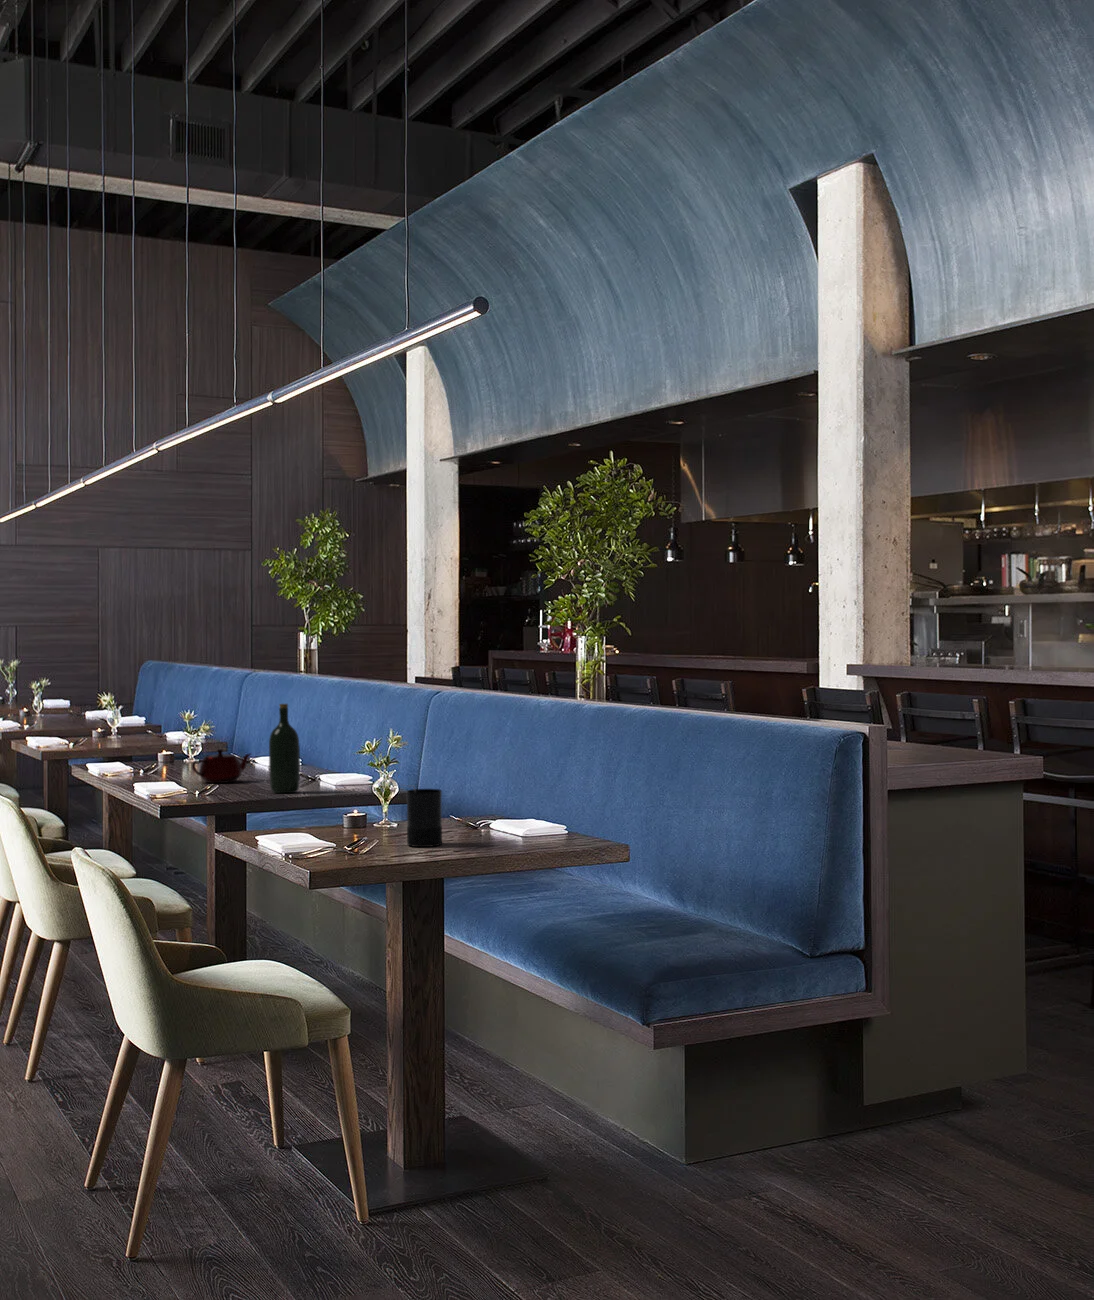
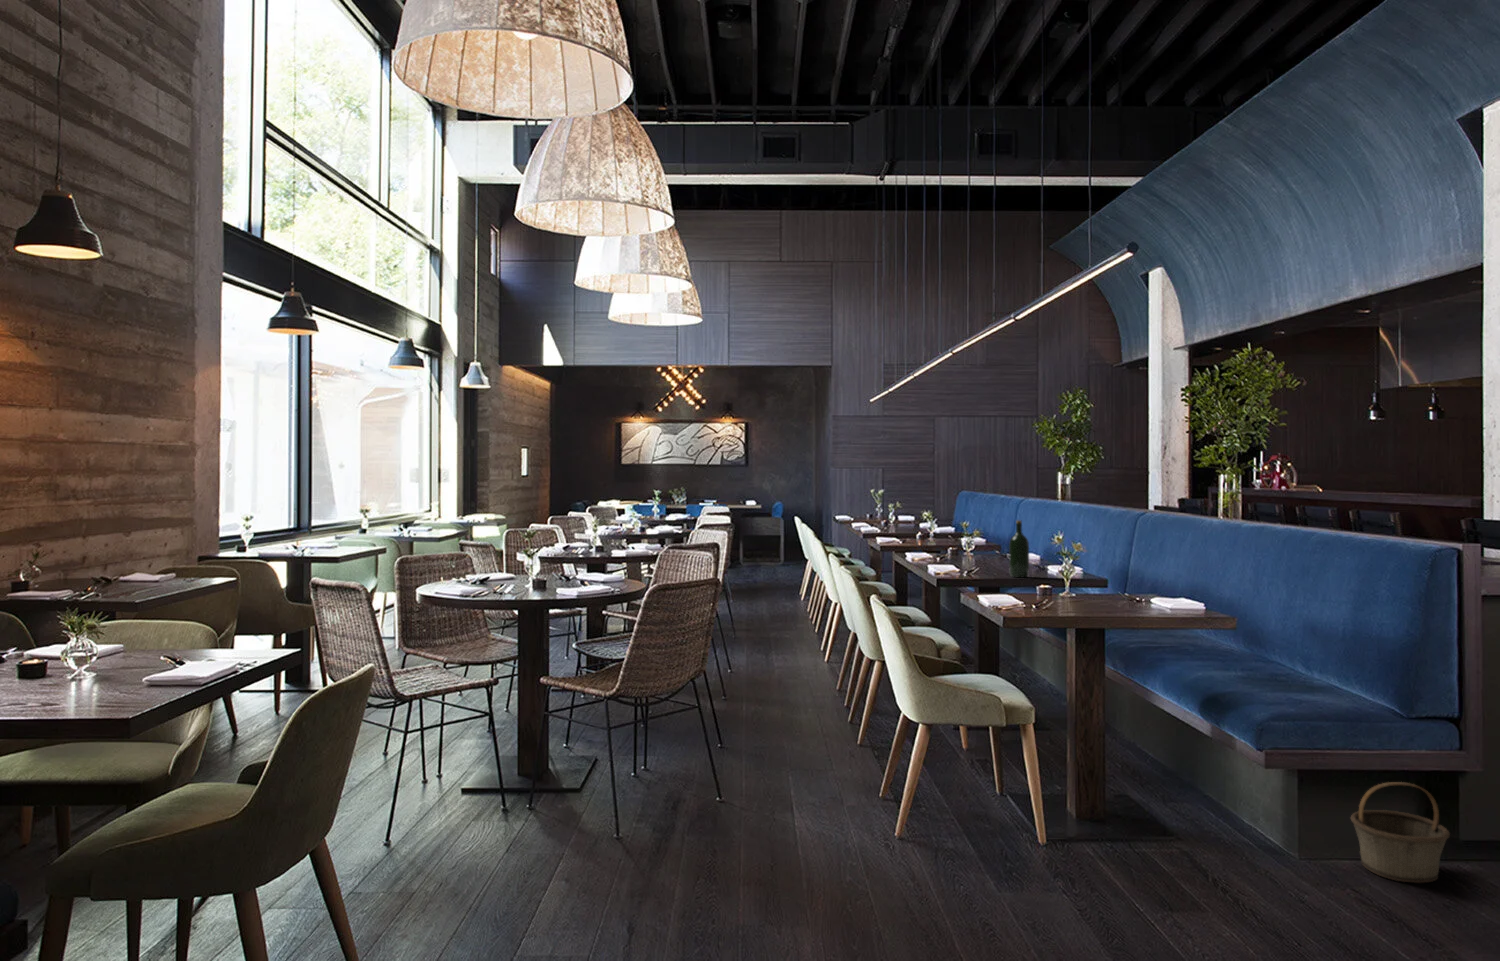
teapot: present [192,749,250,783] -> none [964,548,1004,569]
candle: present [407,786,442,847] -> none [1077,574,1102,614]
basket: none [774,1045,889,1182] -> present [1351,782,1450,883]

